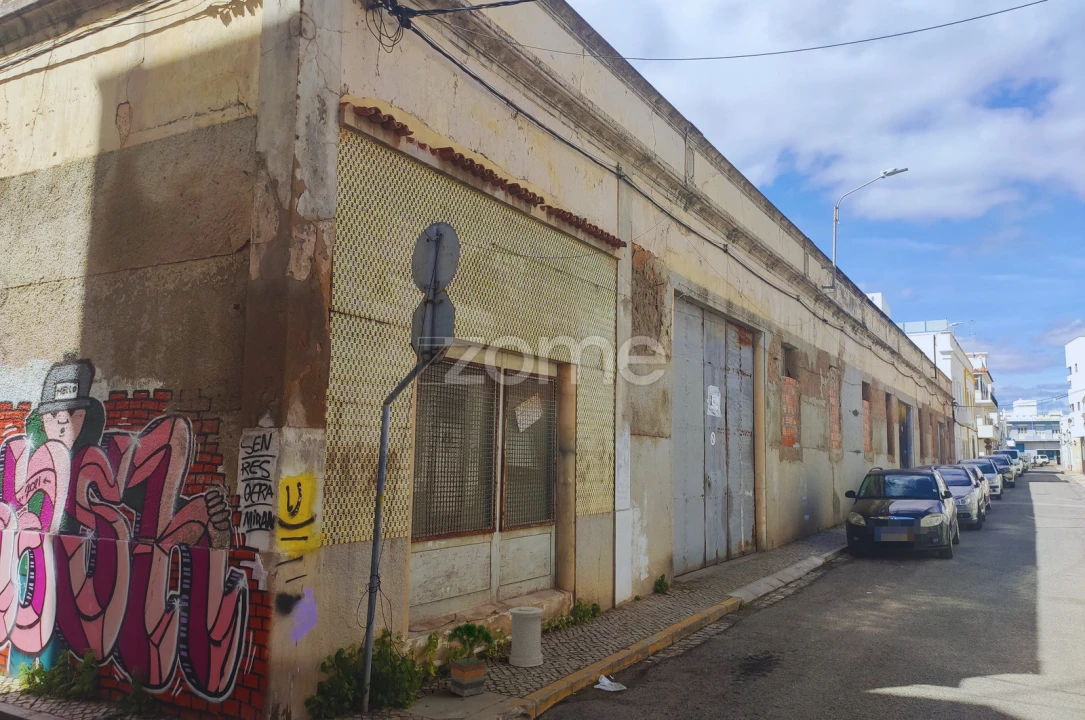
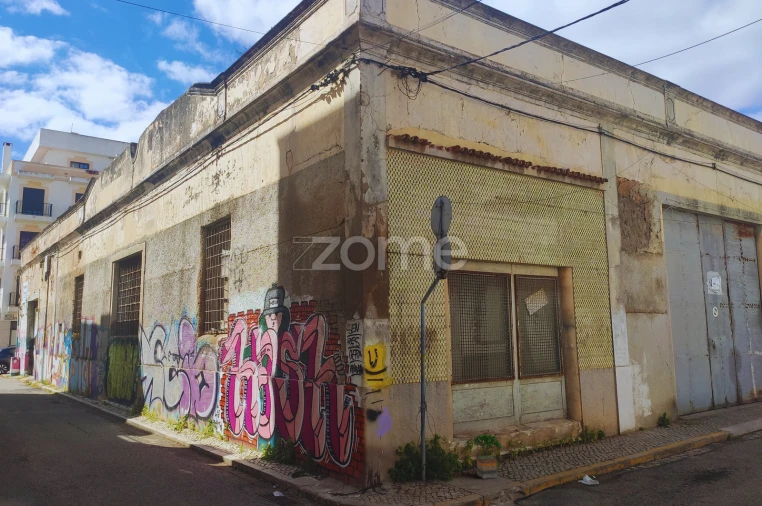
trash can: present [509,606,543,667] -> none [521,428,545,466]

